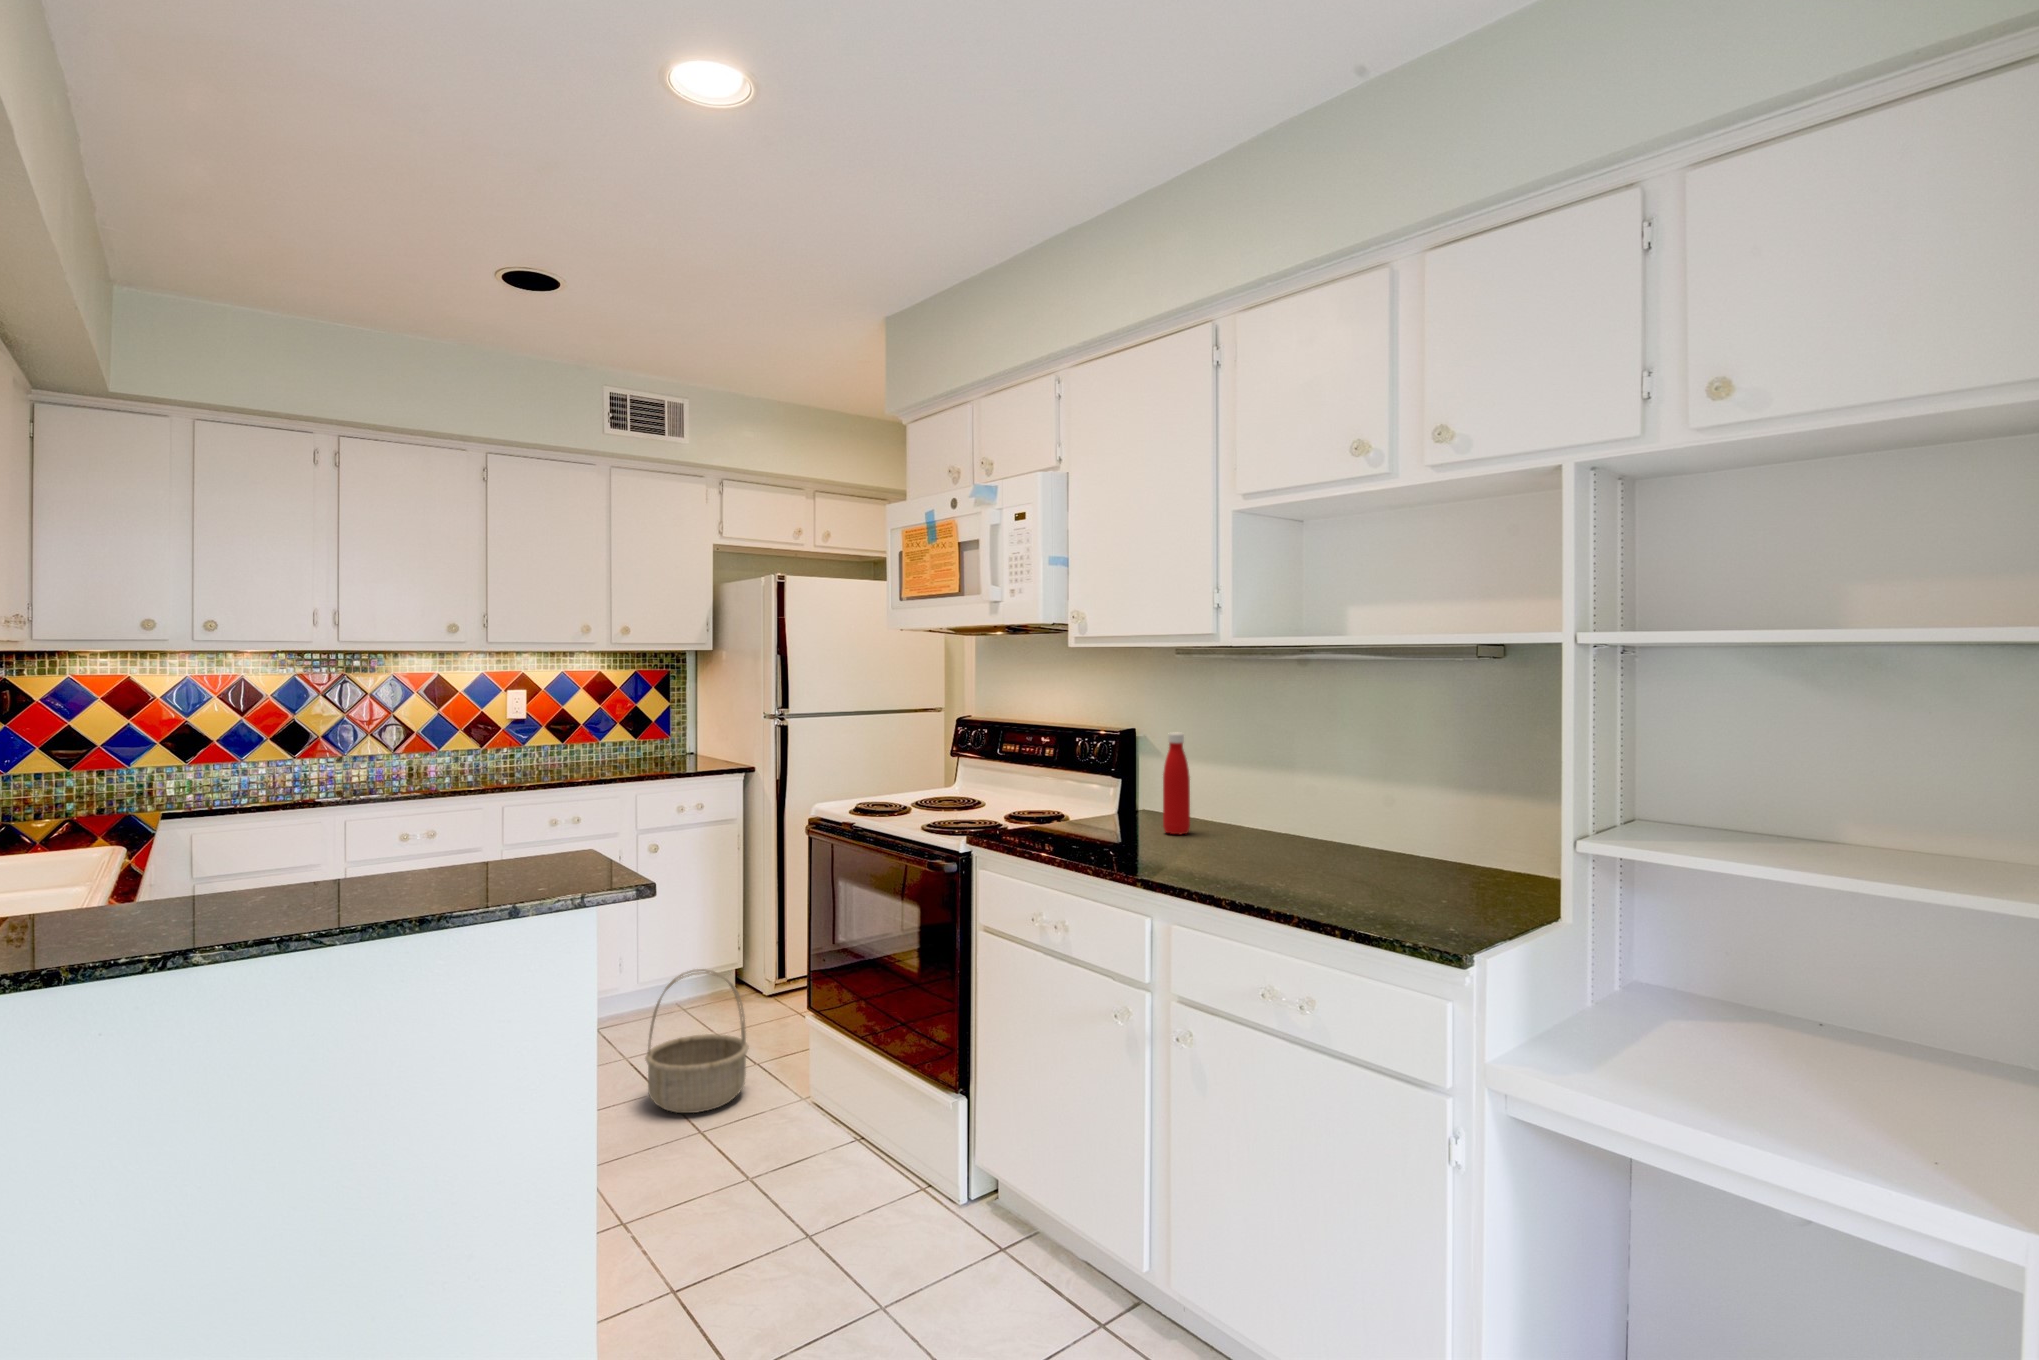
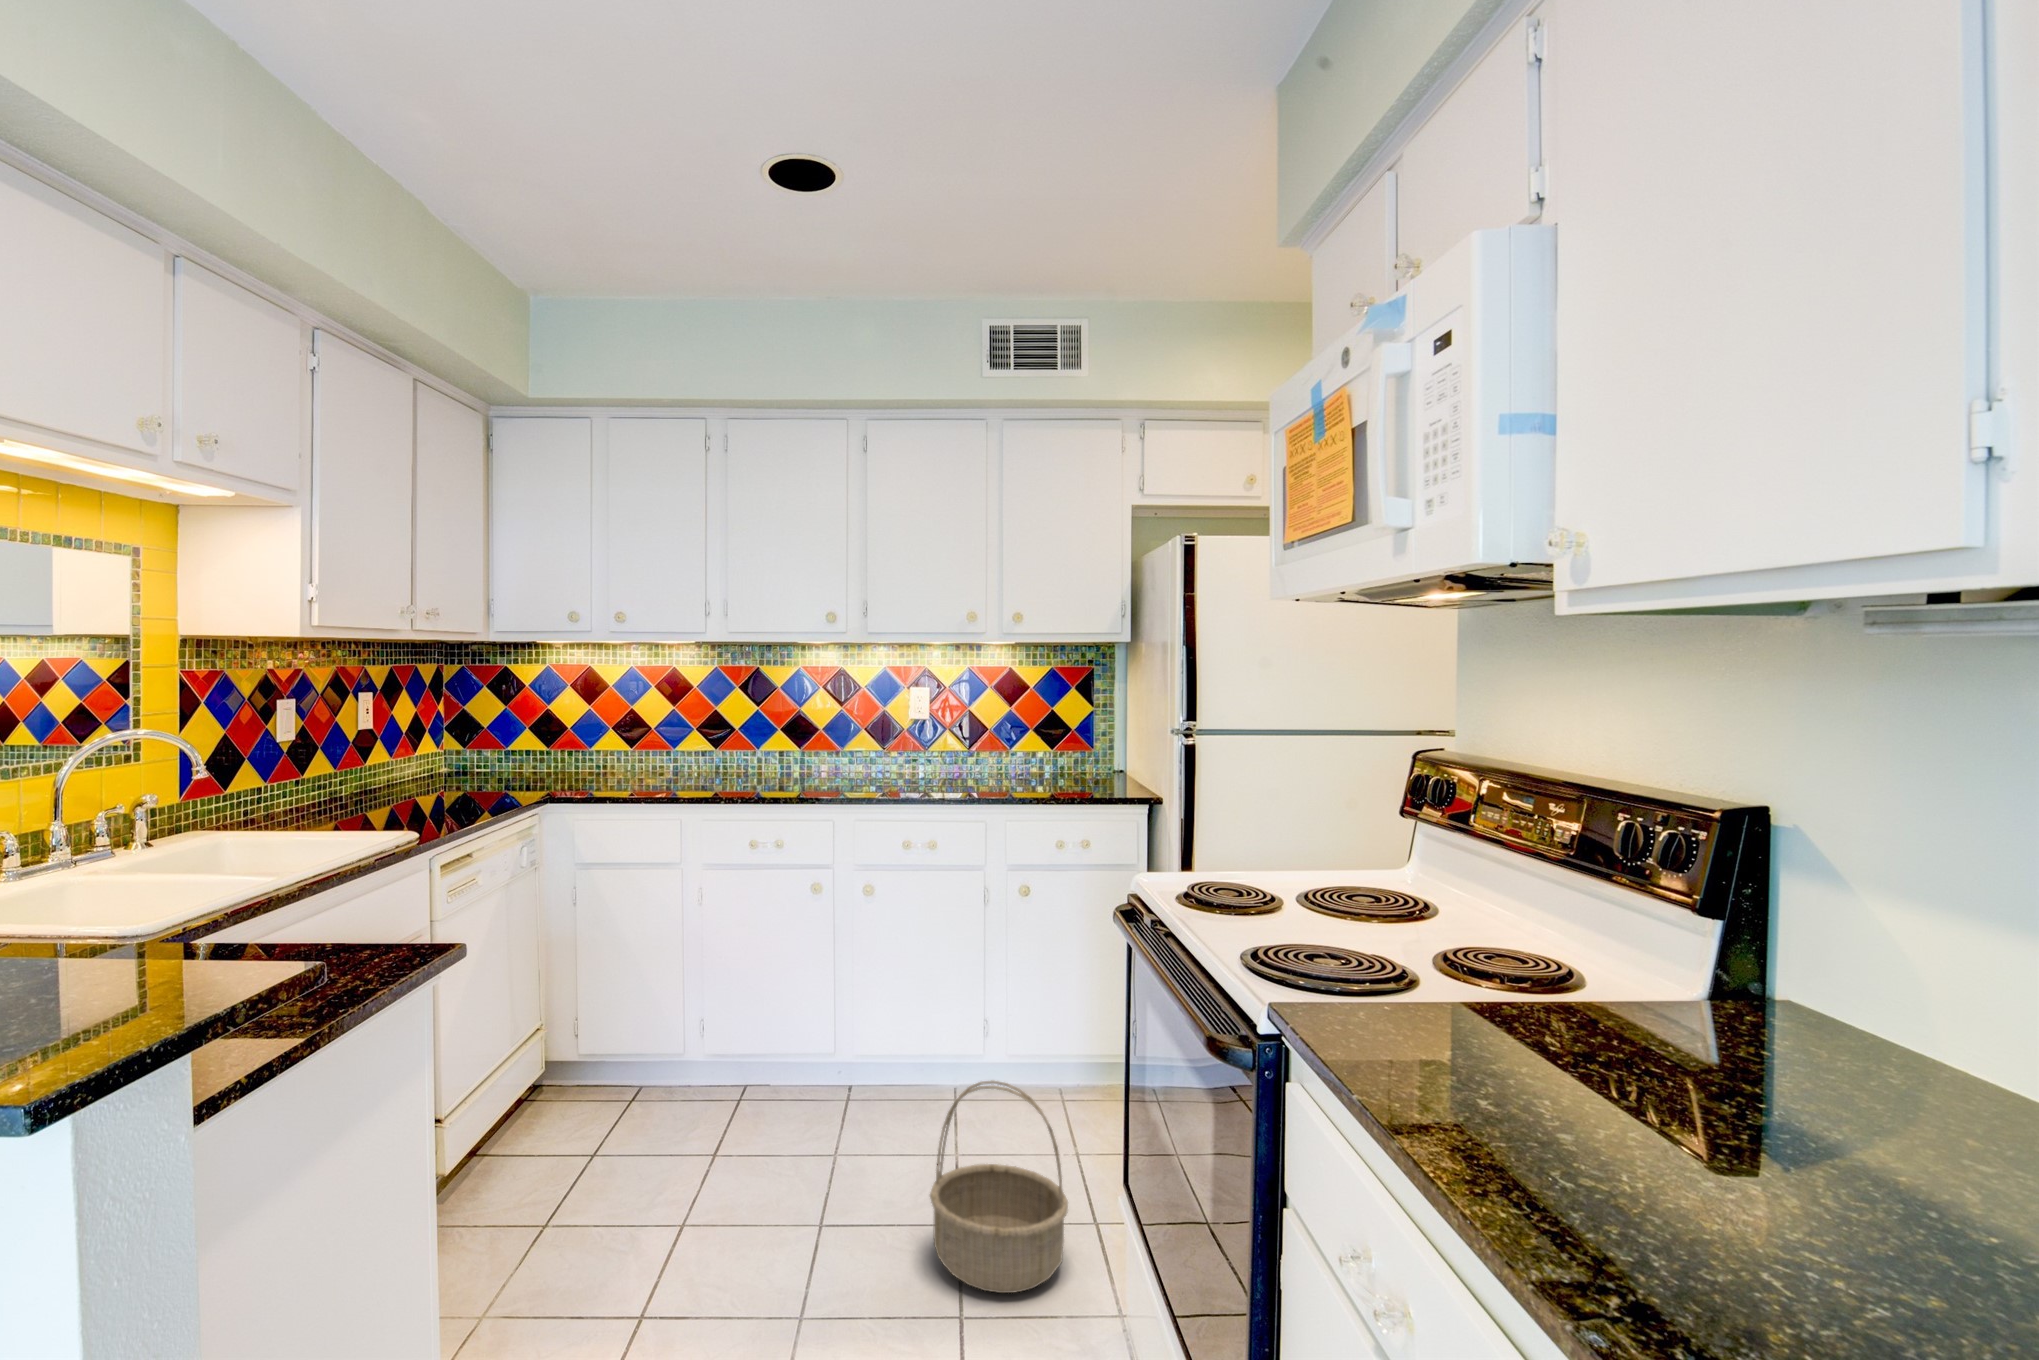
bottle: present [1163,733,1190,834] -> none [1849,847,1958,1153]

